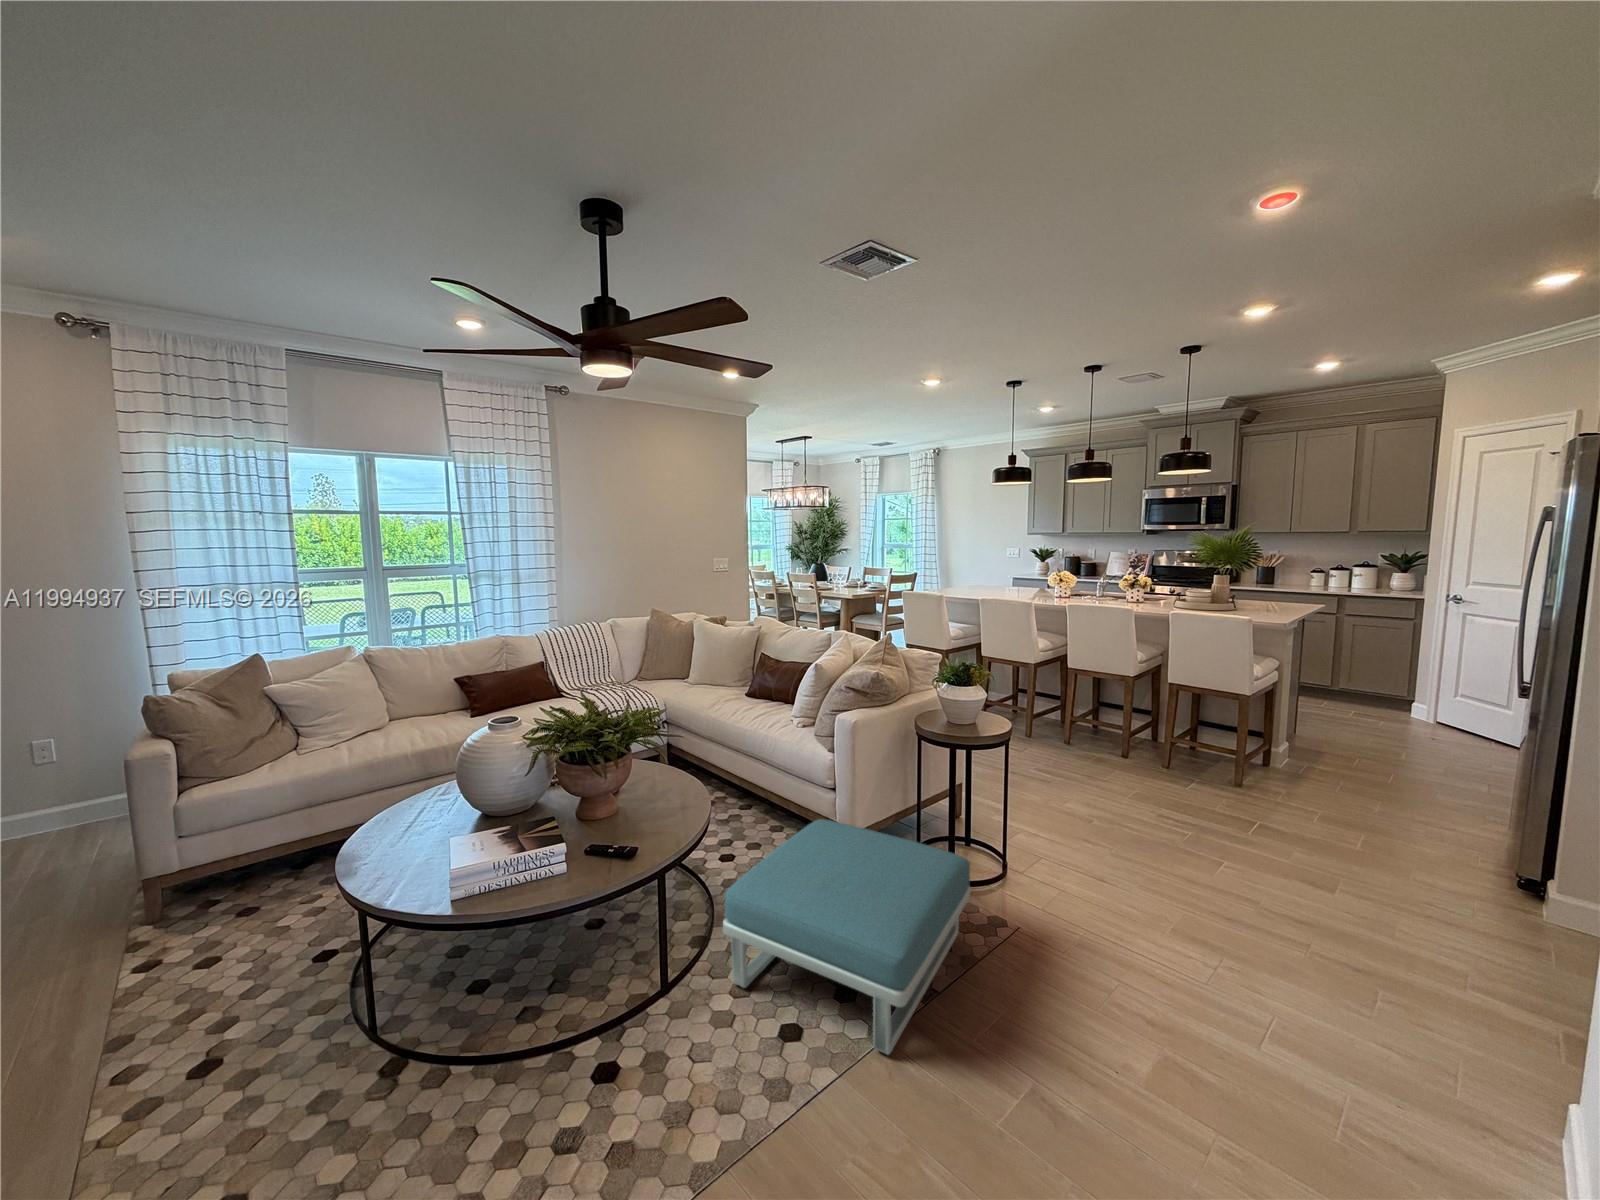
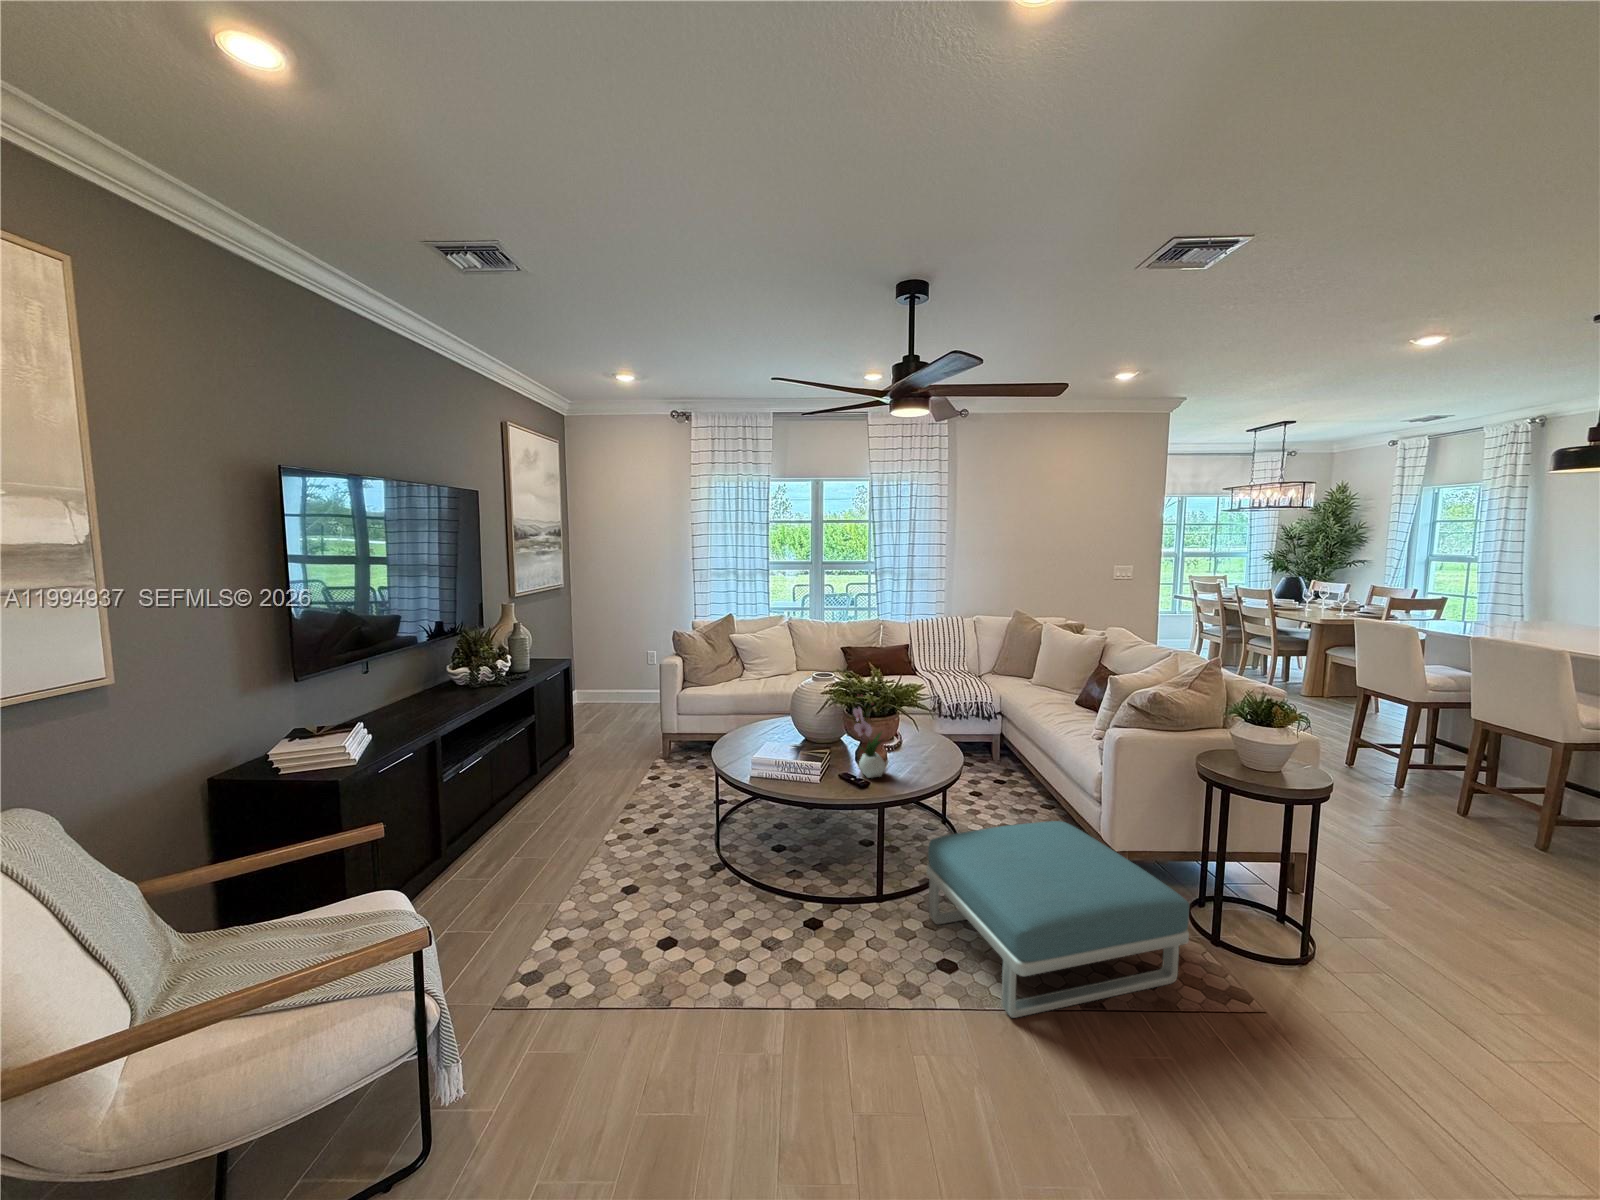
flower arrangement: none [597,738,648,843] -> present [853,695,885,778]

